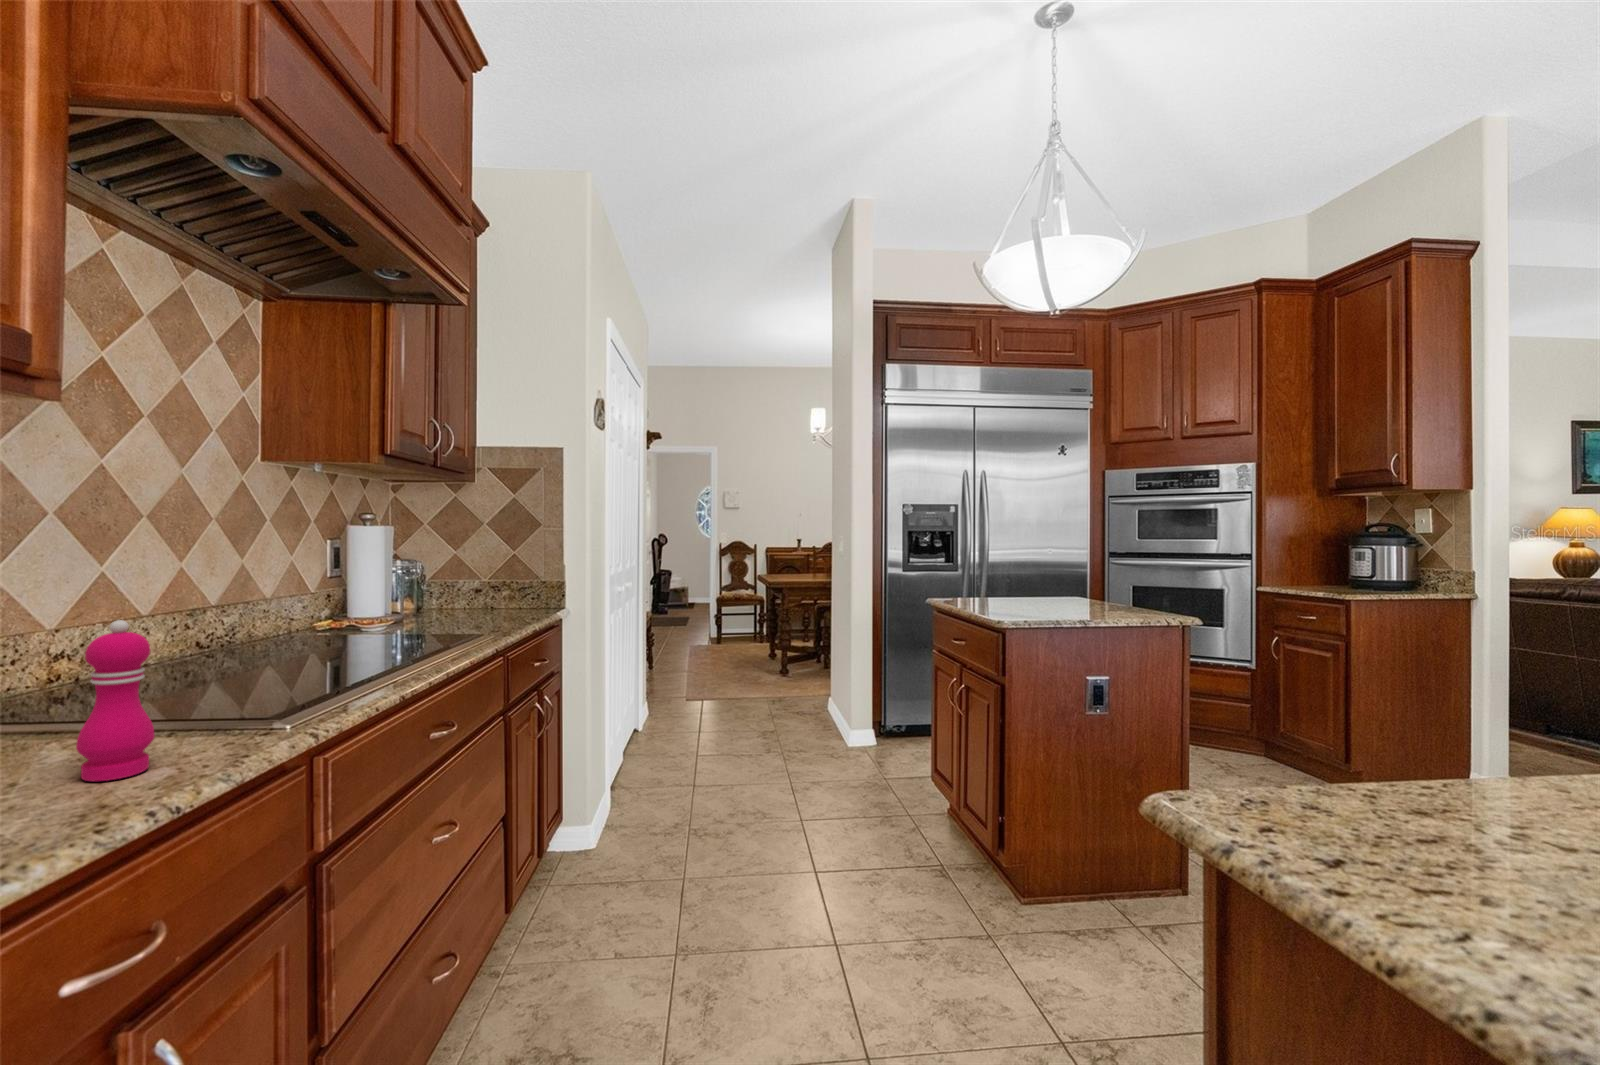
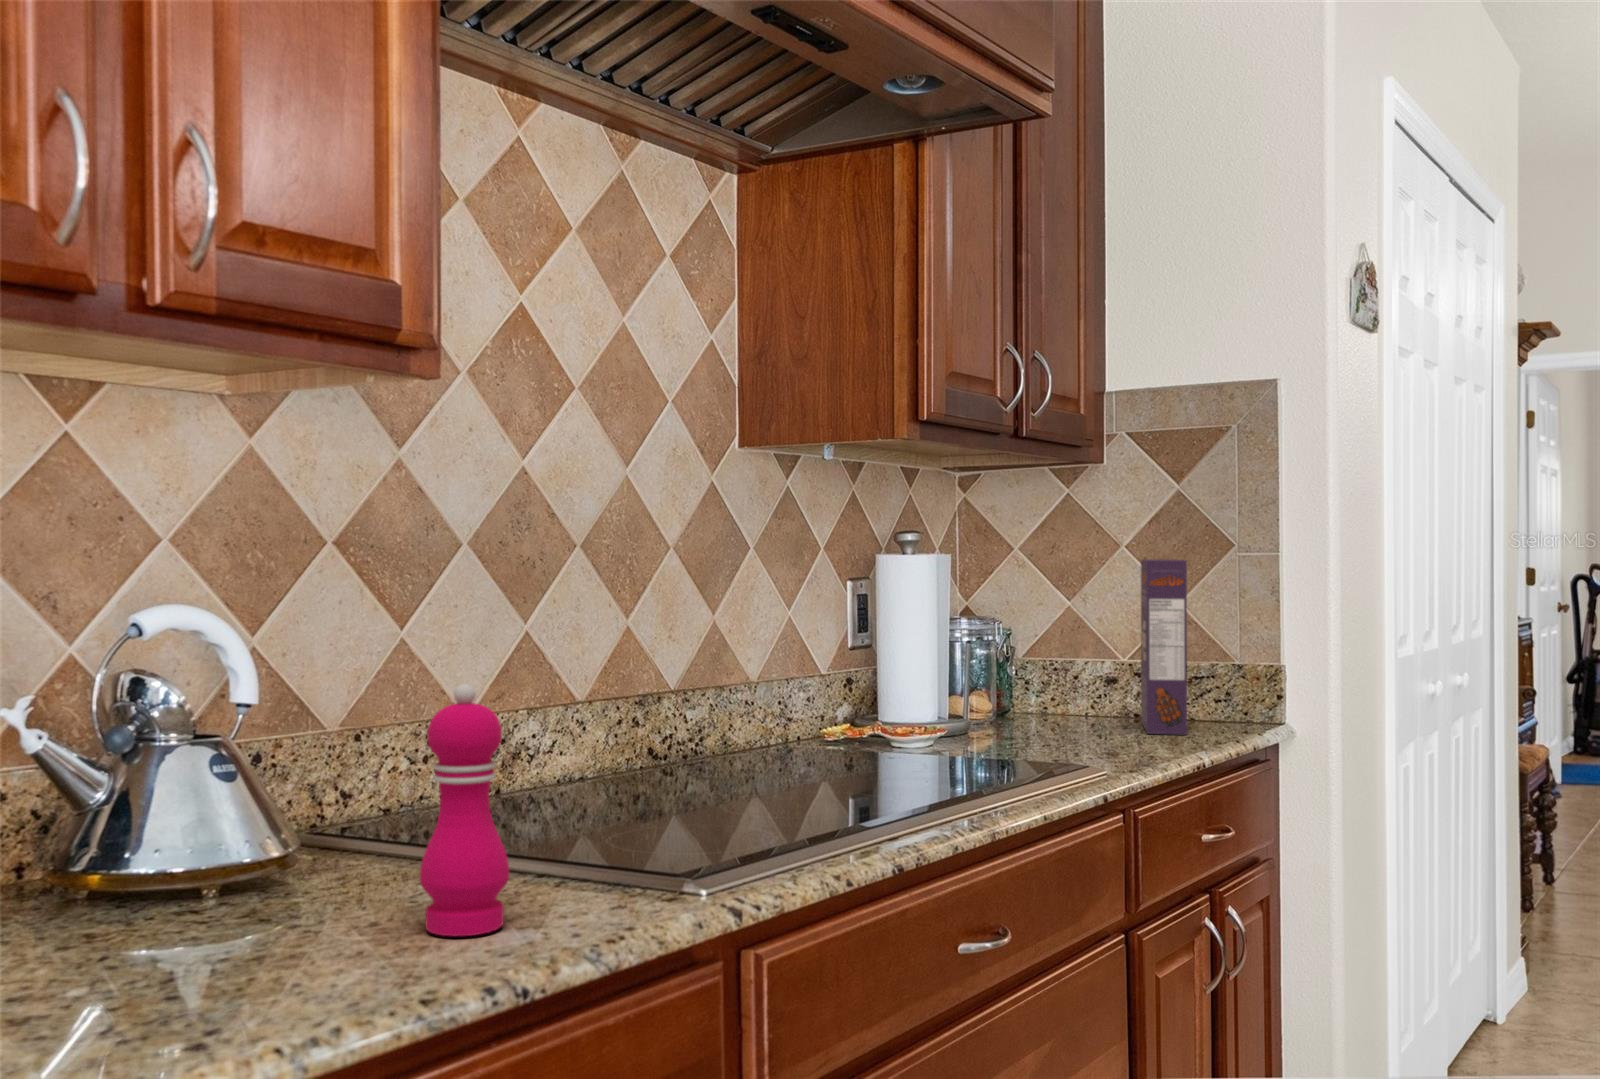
cereal box: none [496,530,524,614] -> present [1141,559,1187,735]

